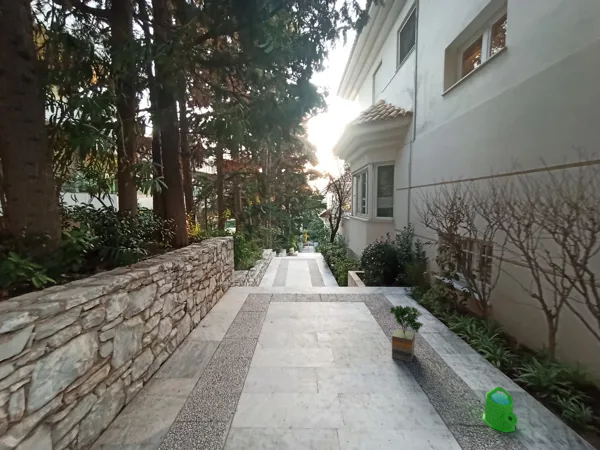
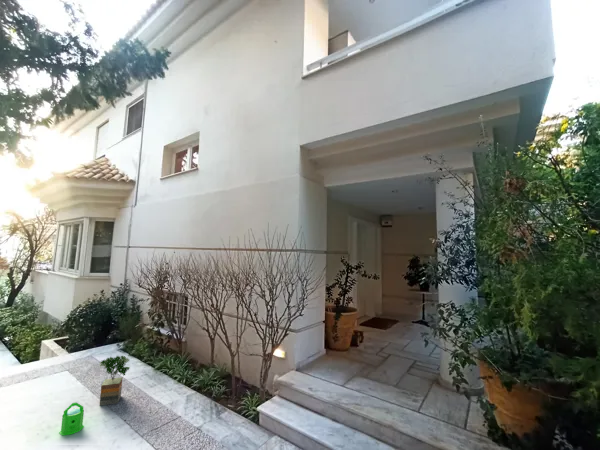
watering can: present [482,387,518,432] -> present [59,403,84,435]

